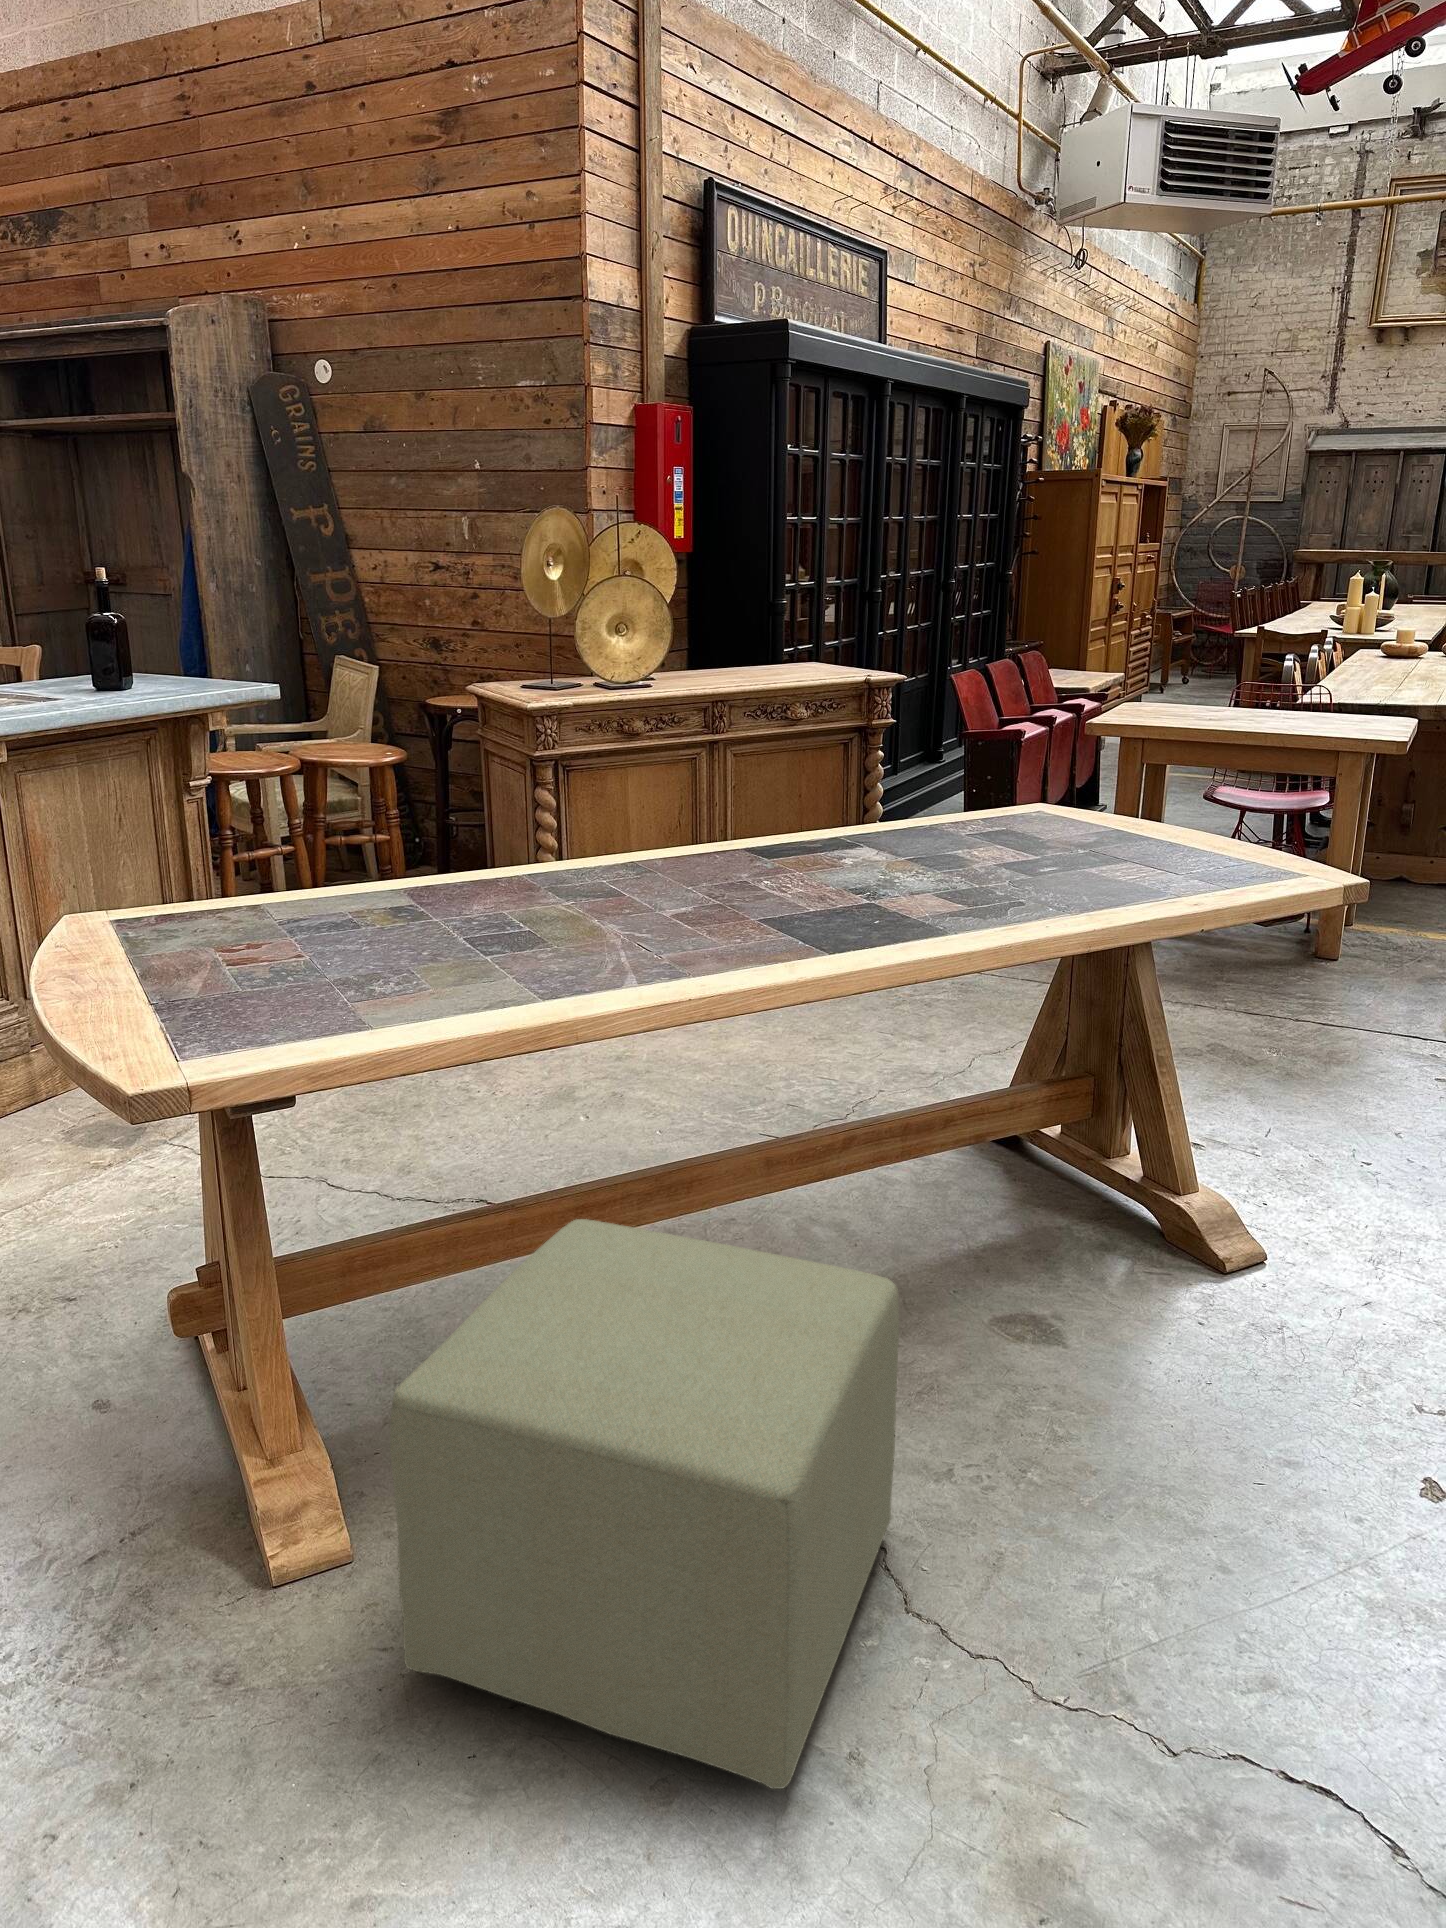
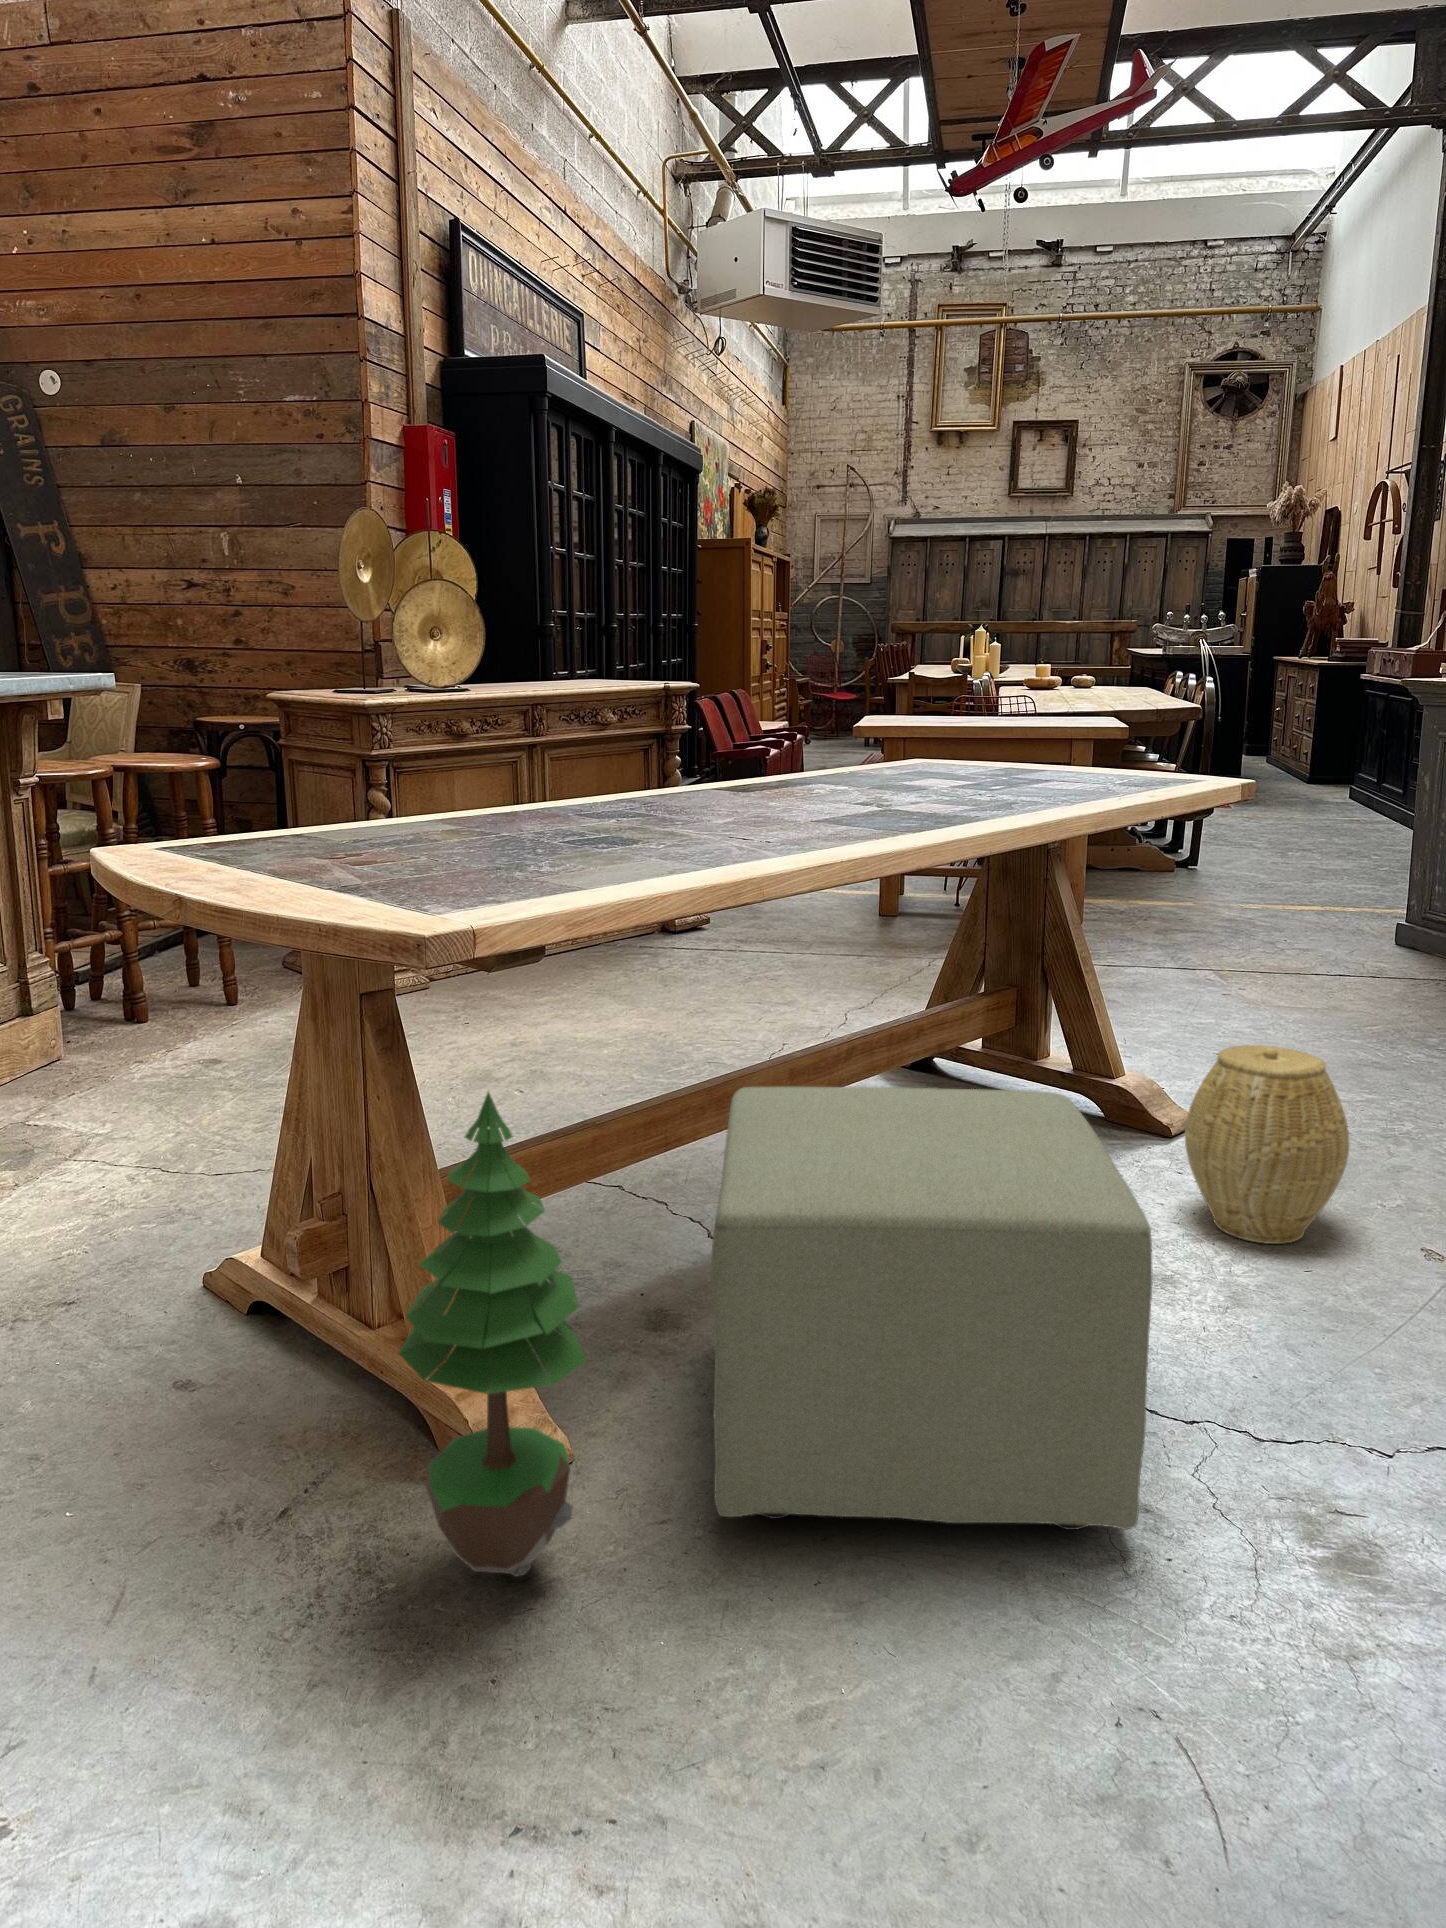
woven basket: none [1160,1211,1347,1447] -> present [1185,1045,1349,1244]
potted tree: none [91,1252,276,1687] -> present [398,1092,586,1576]

